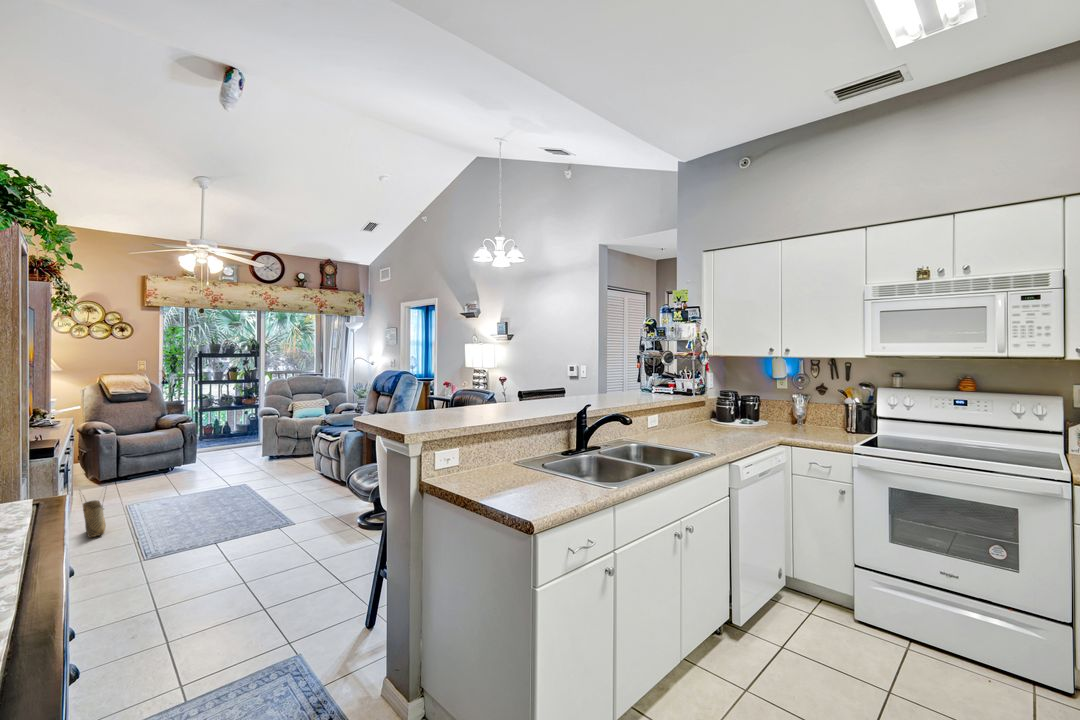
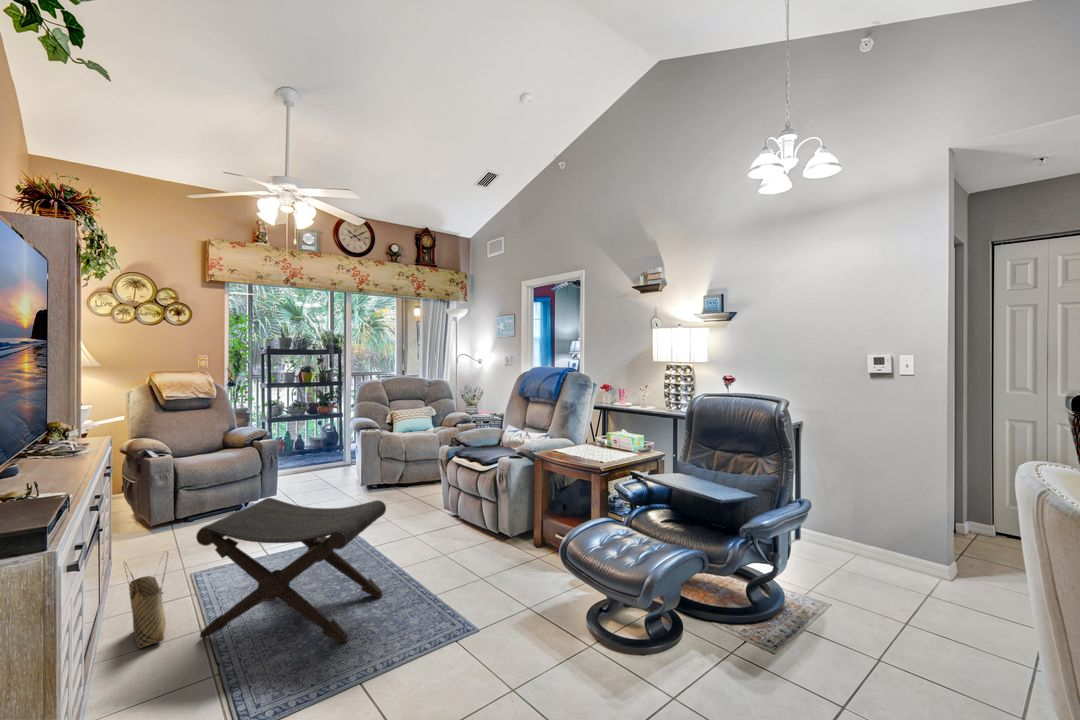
footstool: none [123,456,249,533] -> present [196,498,386,643]

